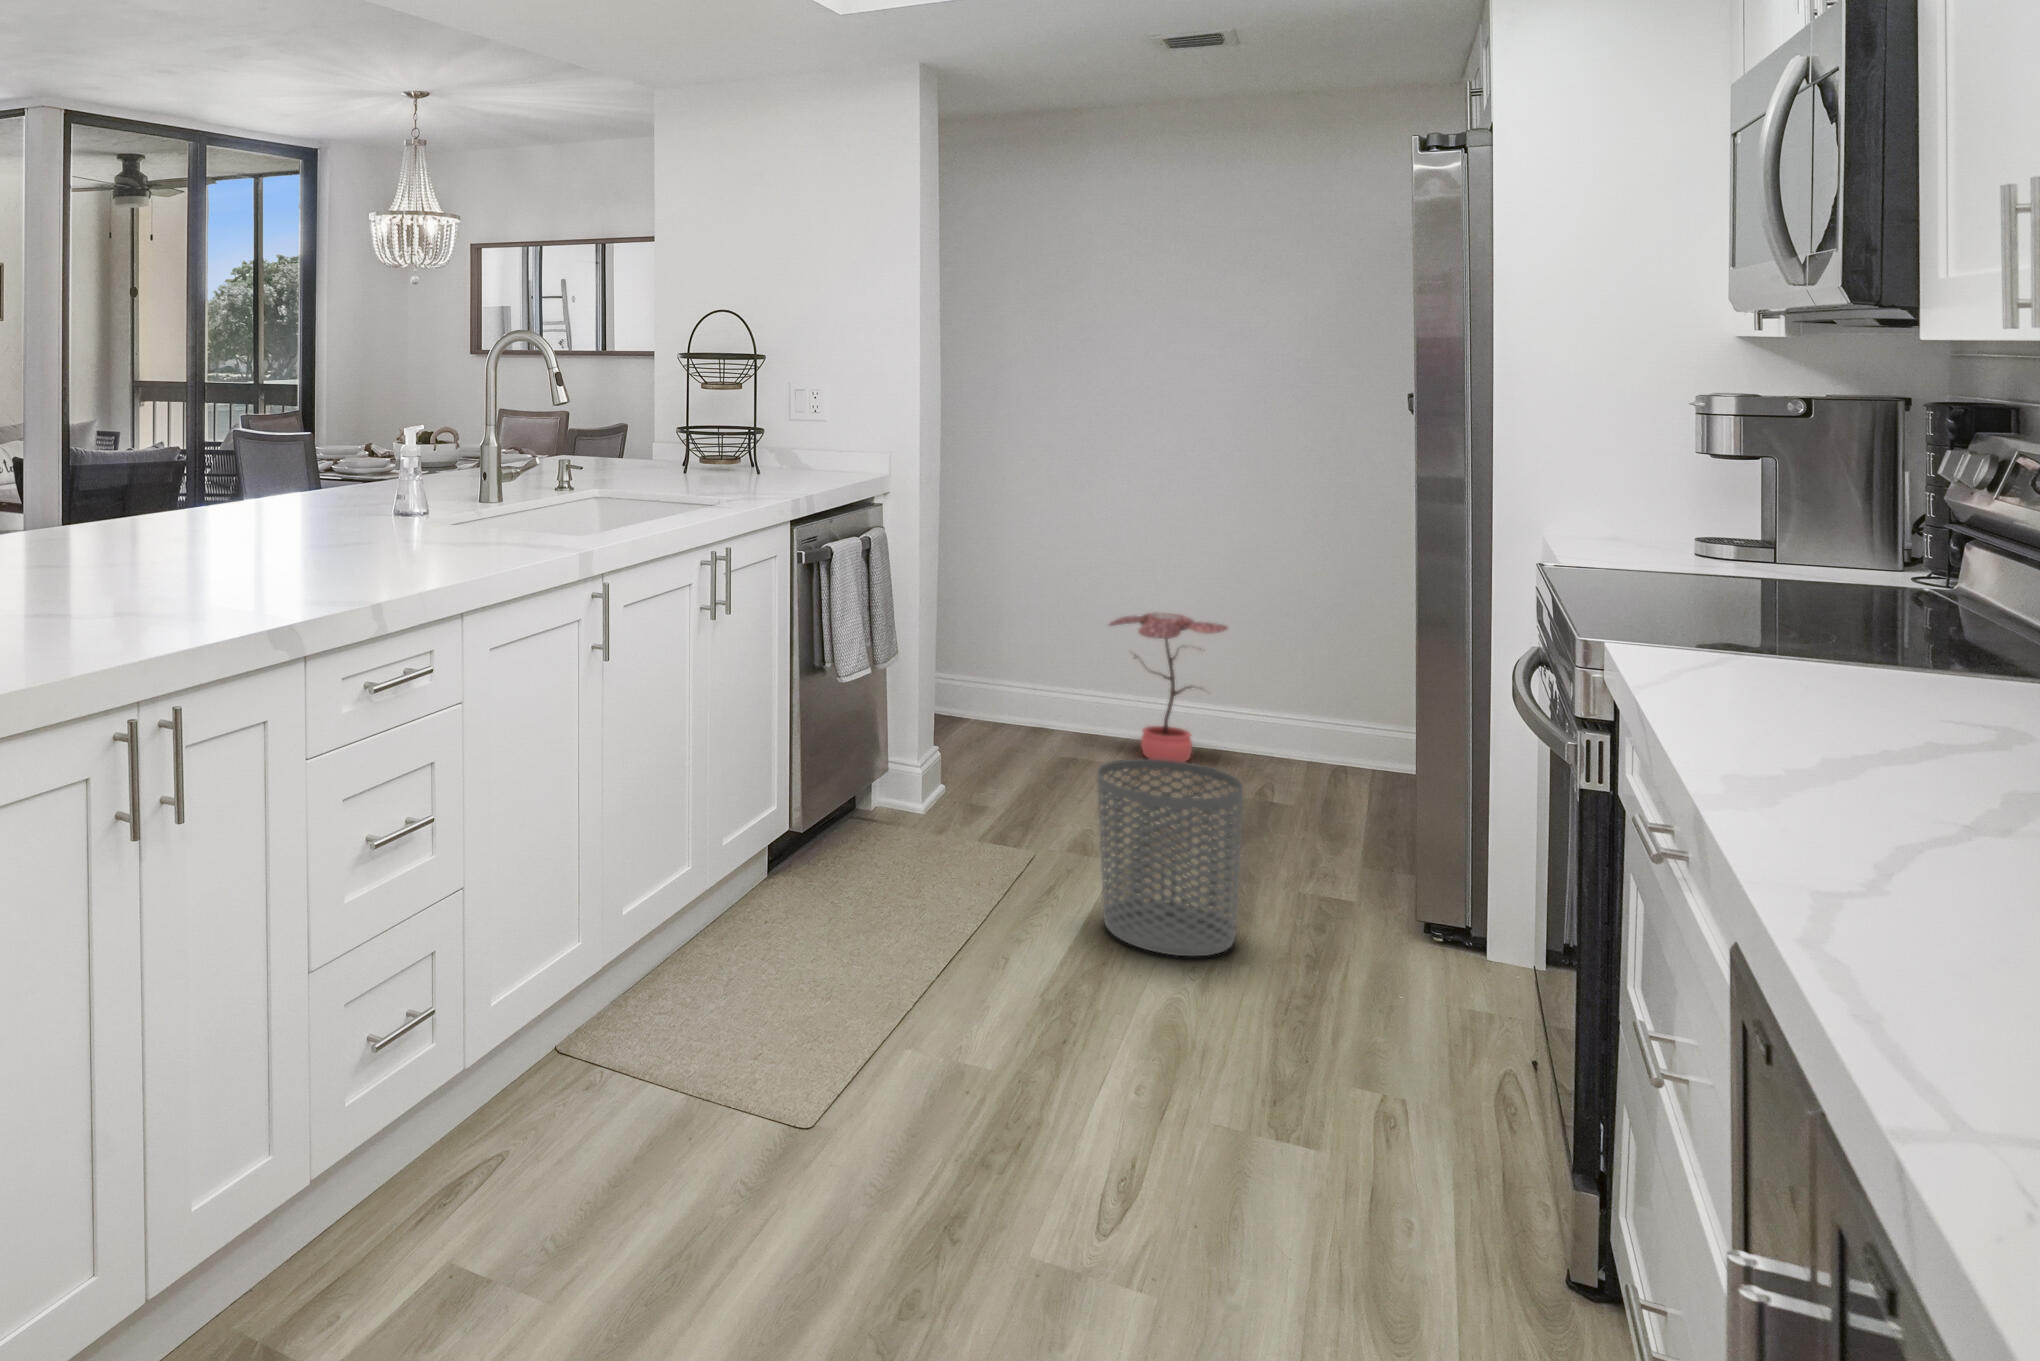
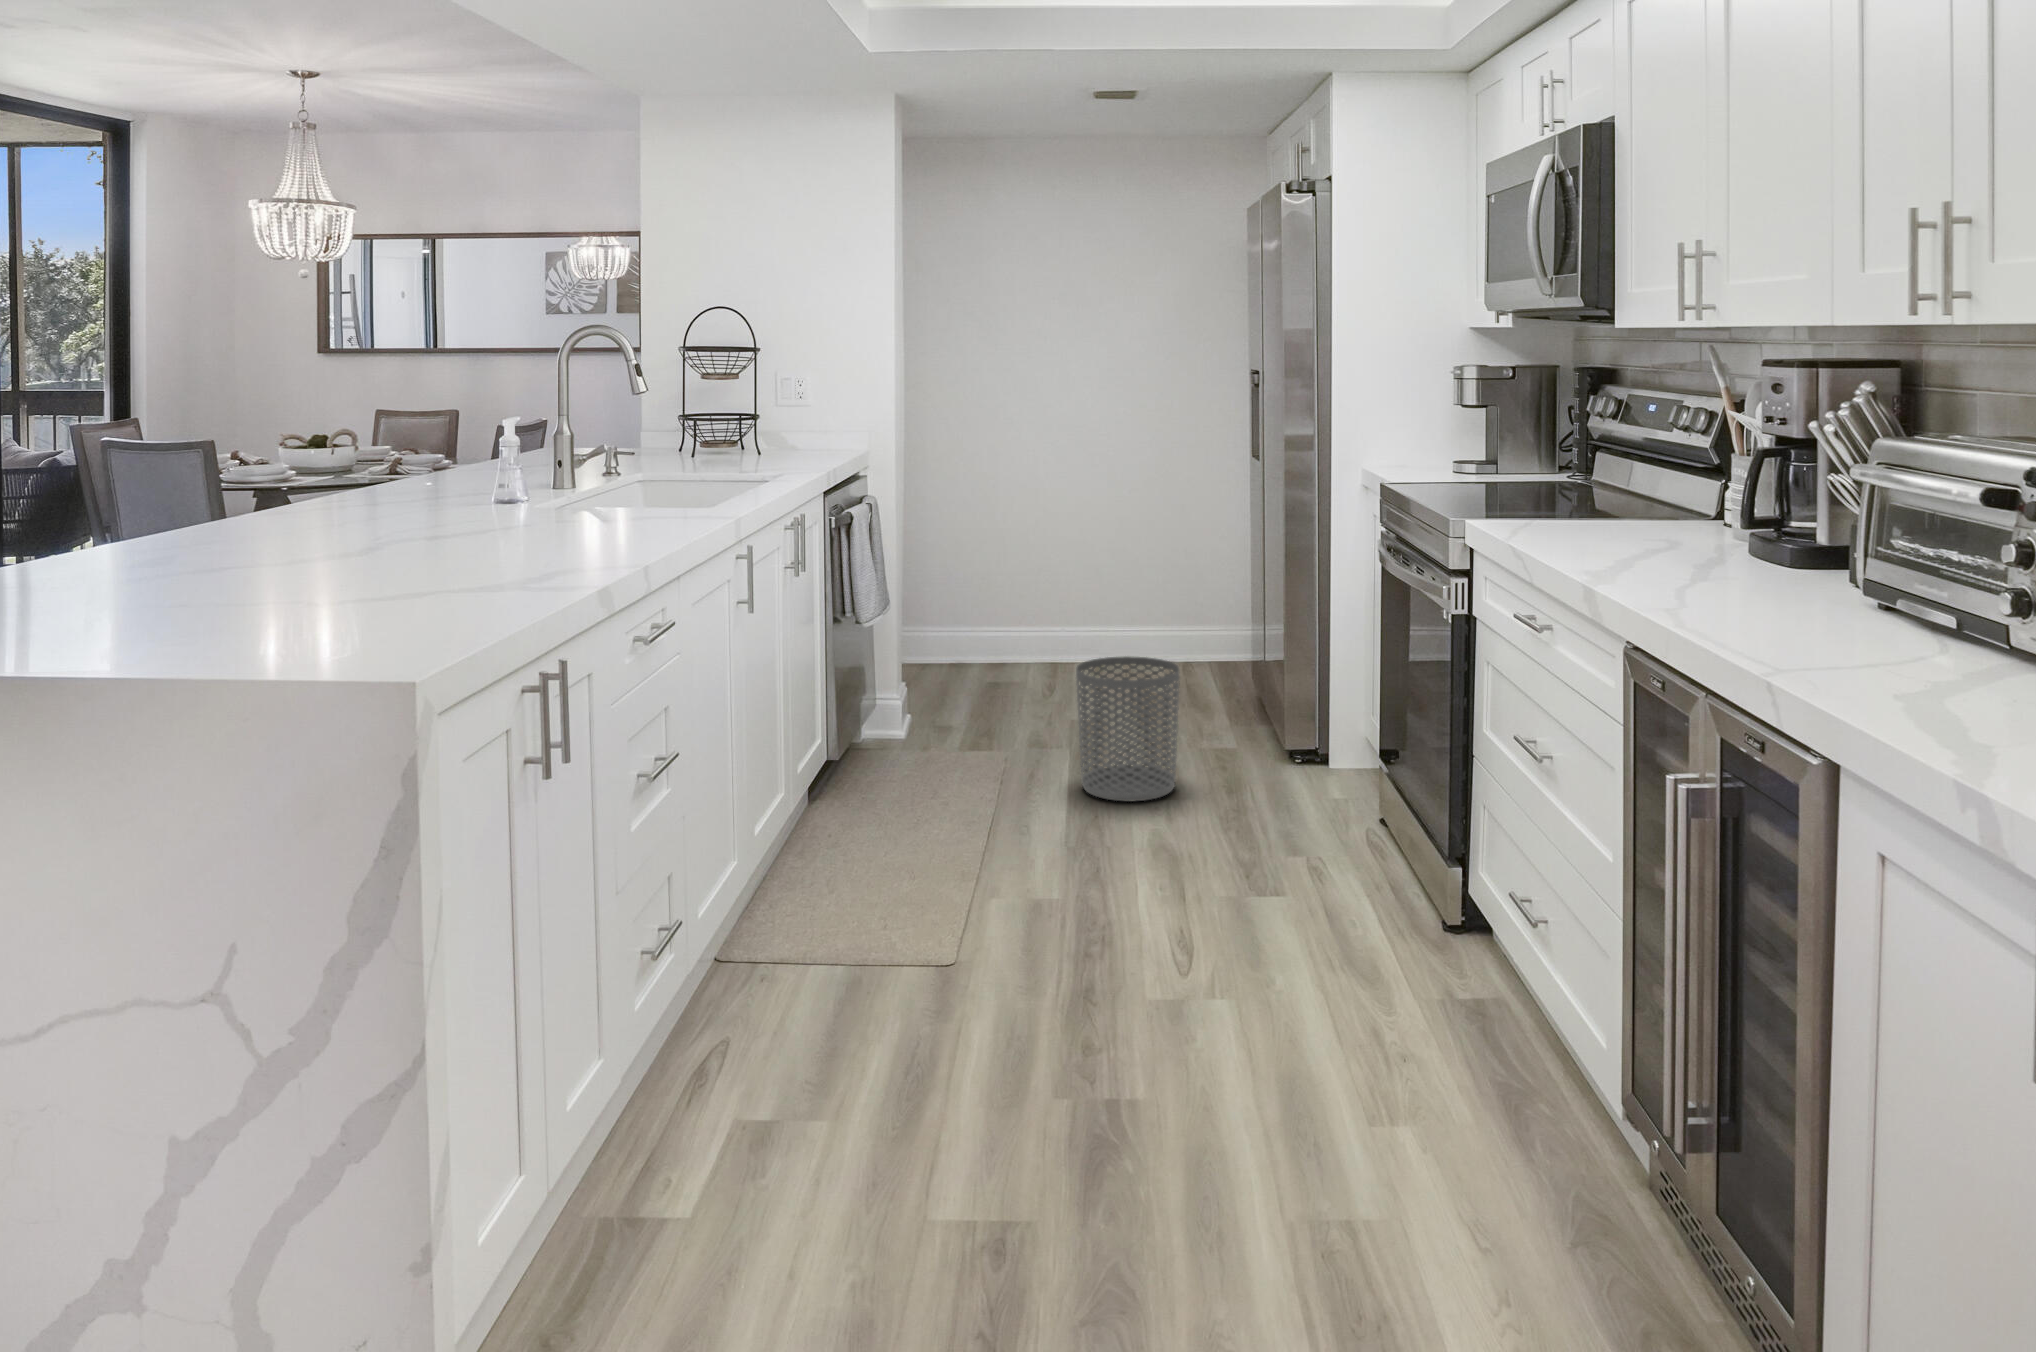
potted plant: present [1109,613,1227,762] -> none [1019,553,1109,673]

